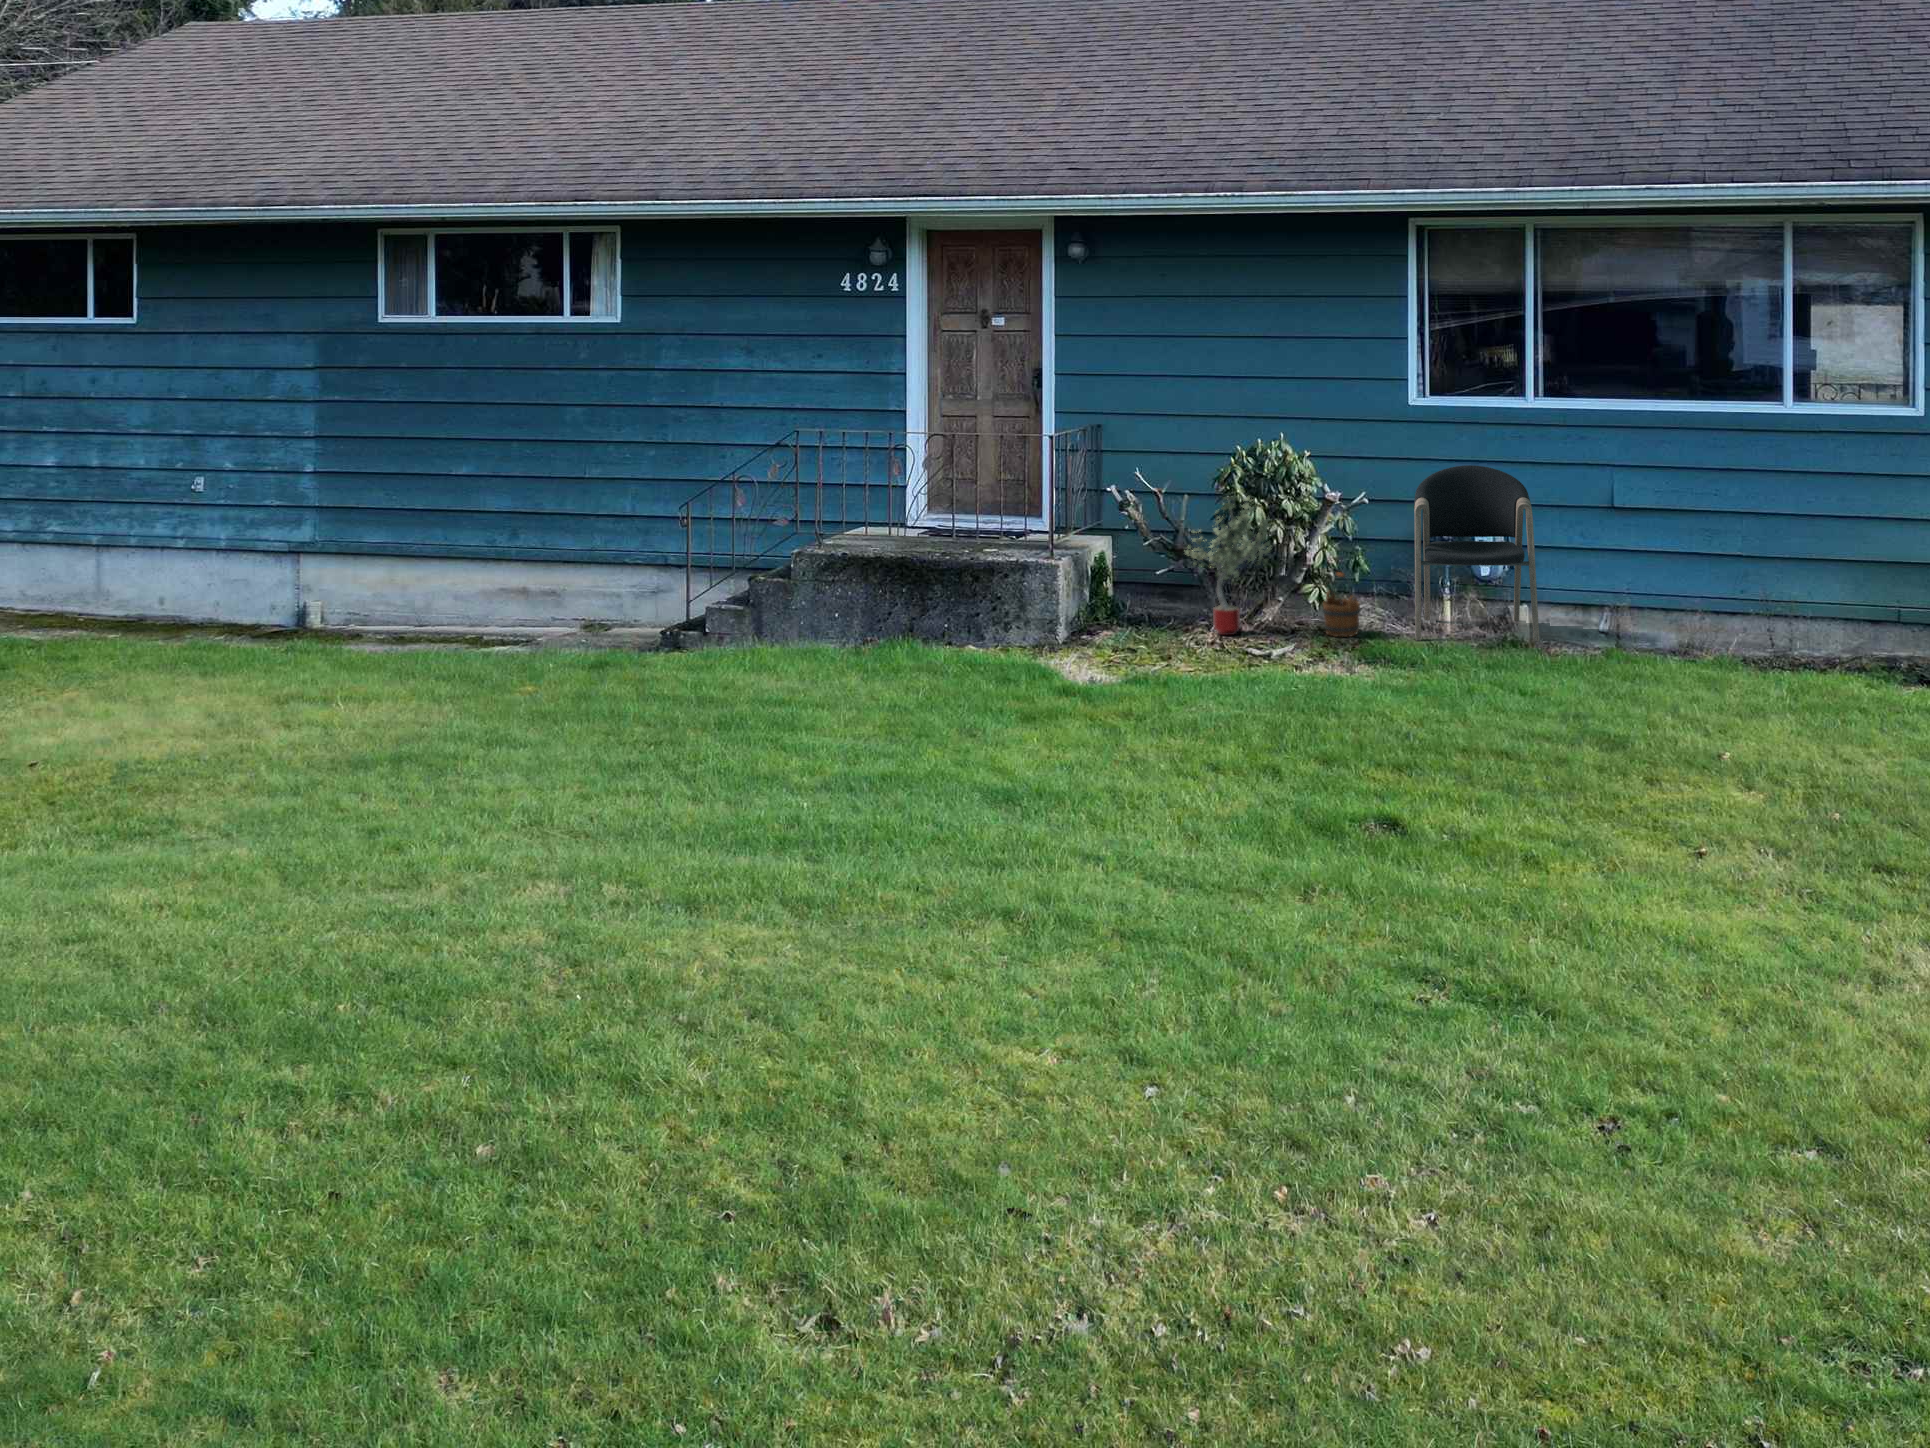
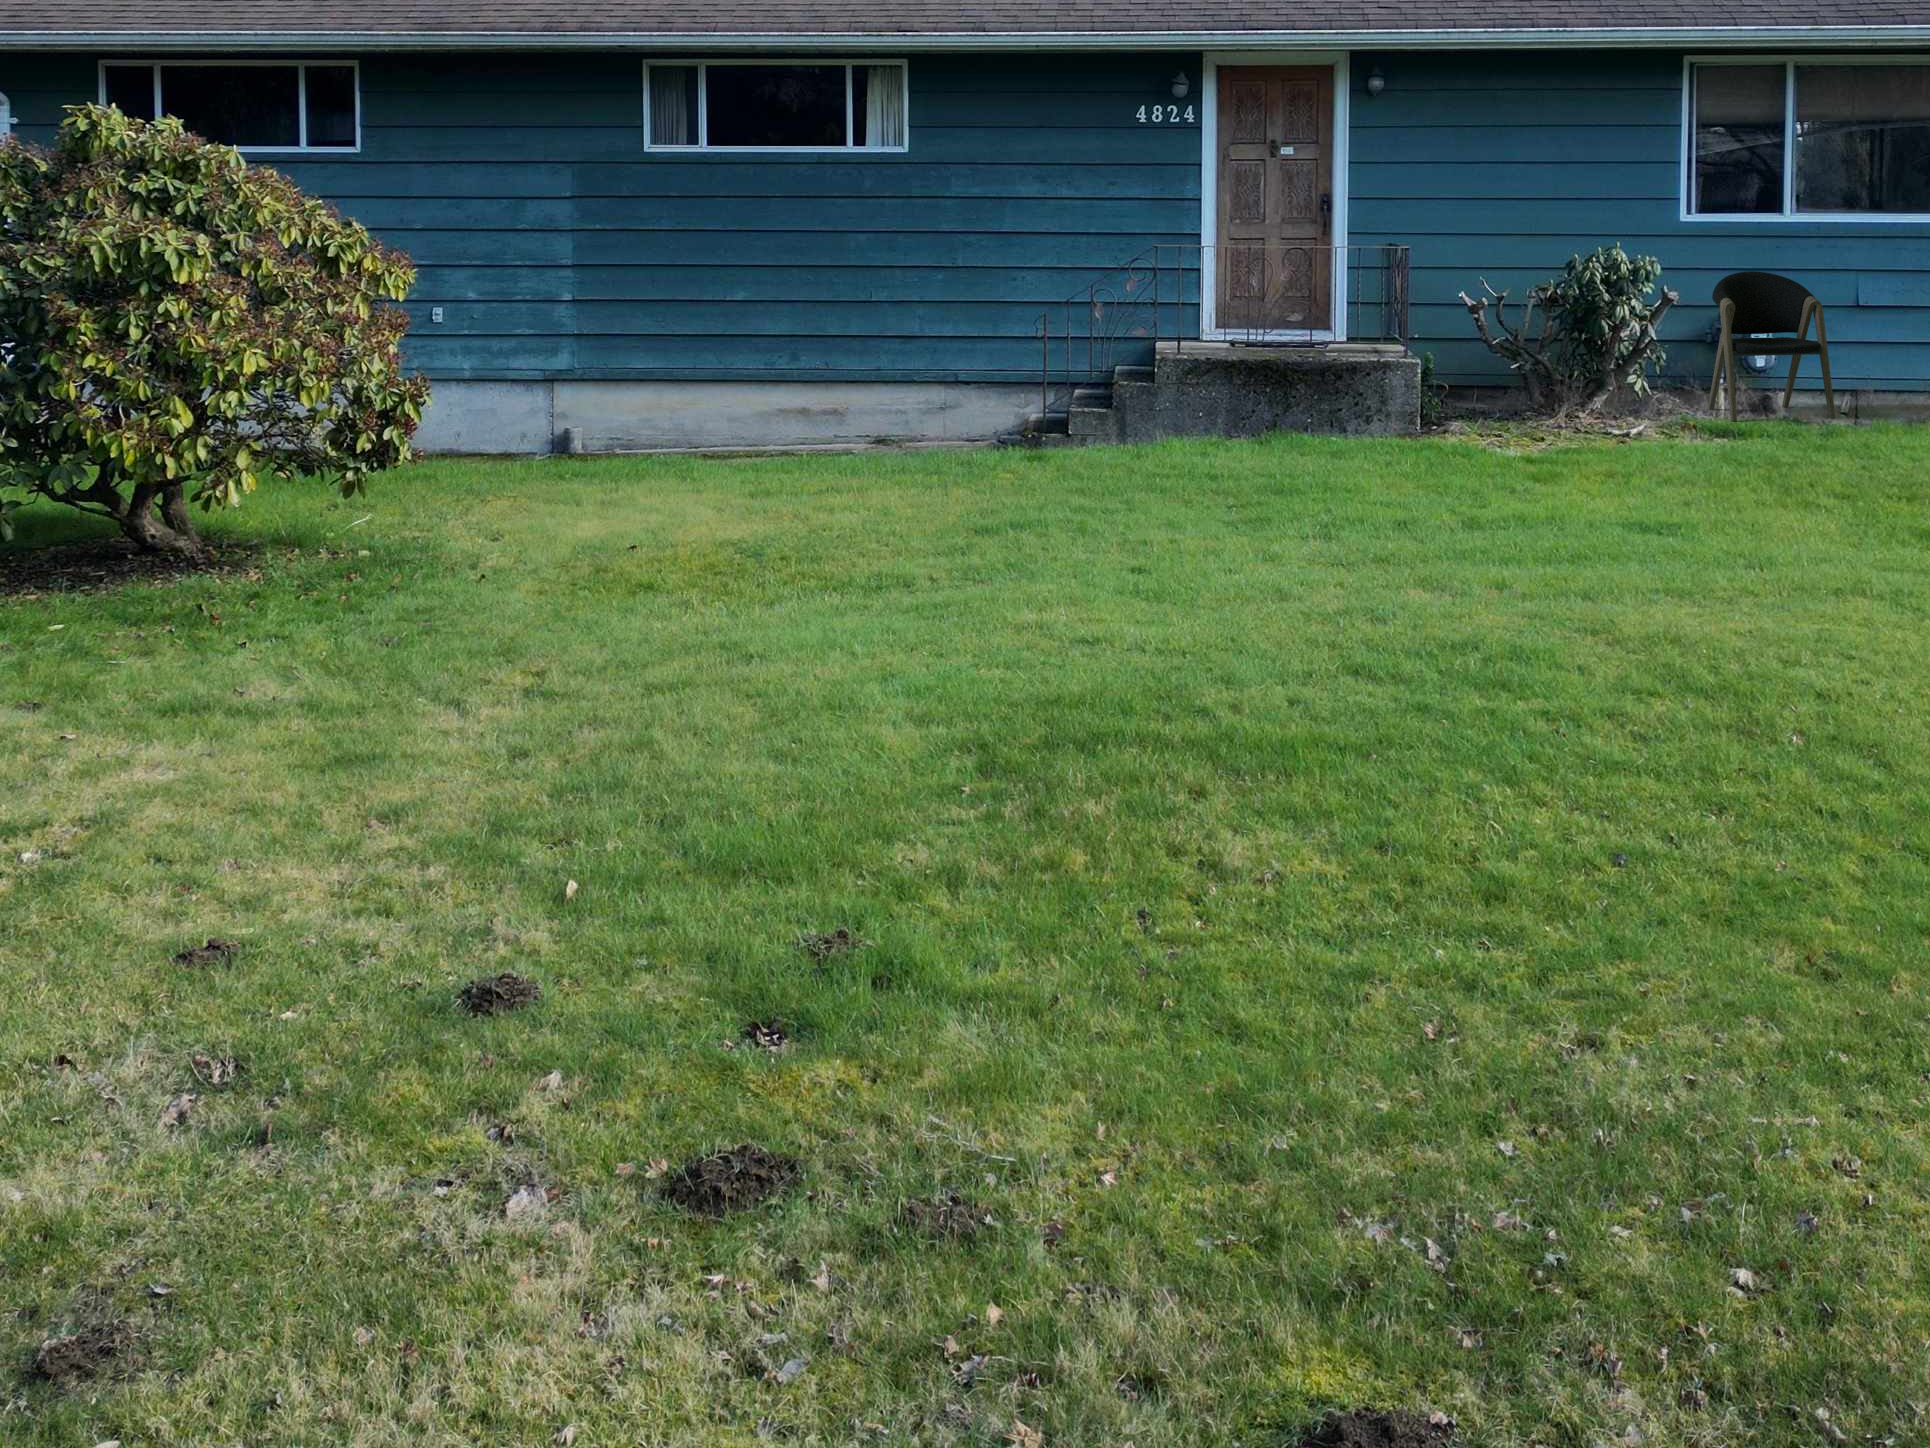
potted tree: present [1185,496,1275,635] -> none [1509,297,1612,424]
wooden bucket: present [1323,572,1360,637] -> none [1642,365,1677,422]

